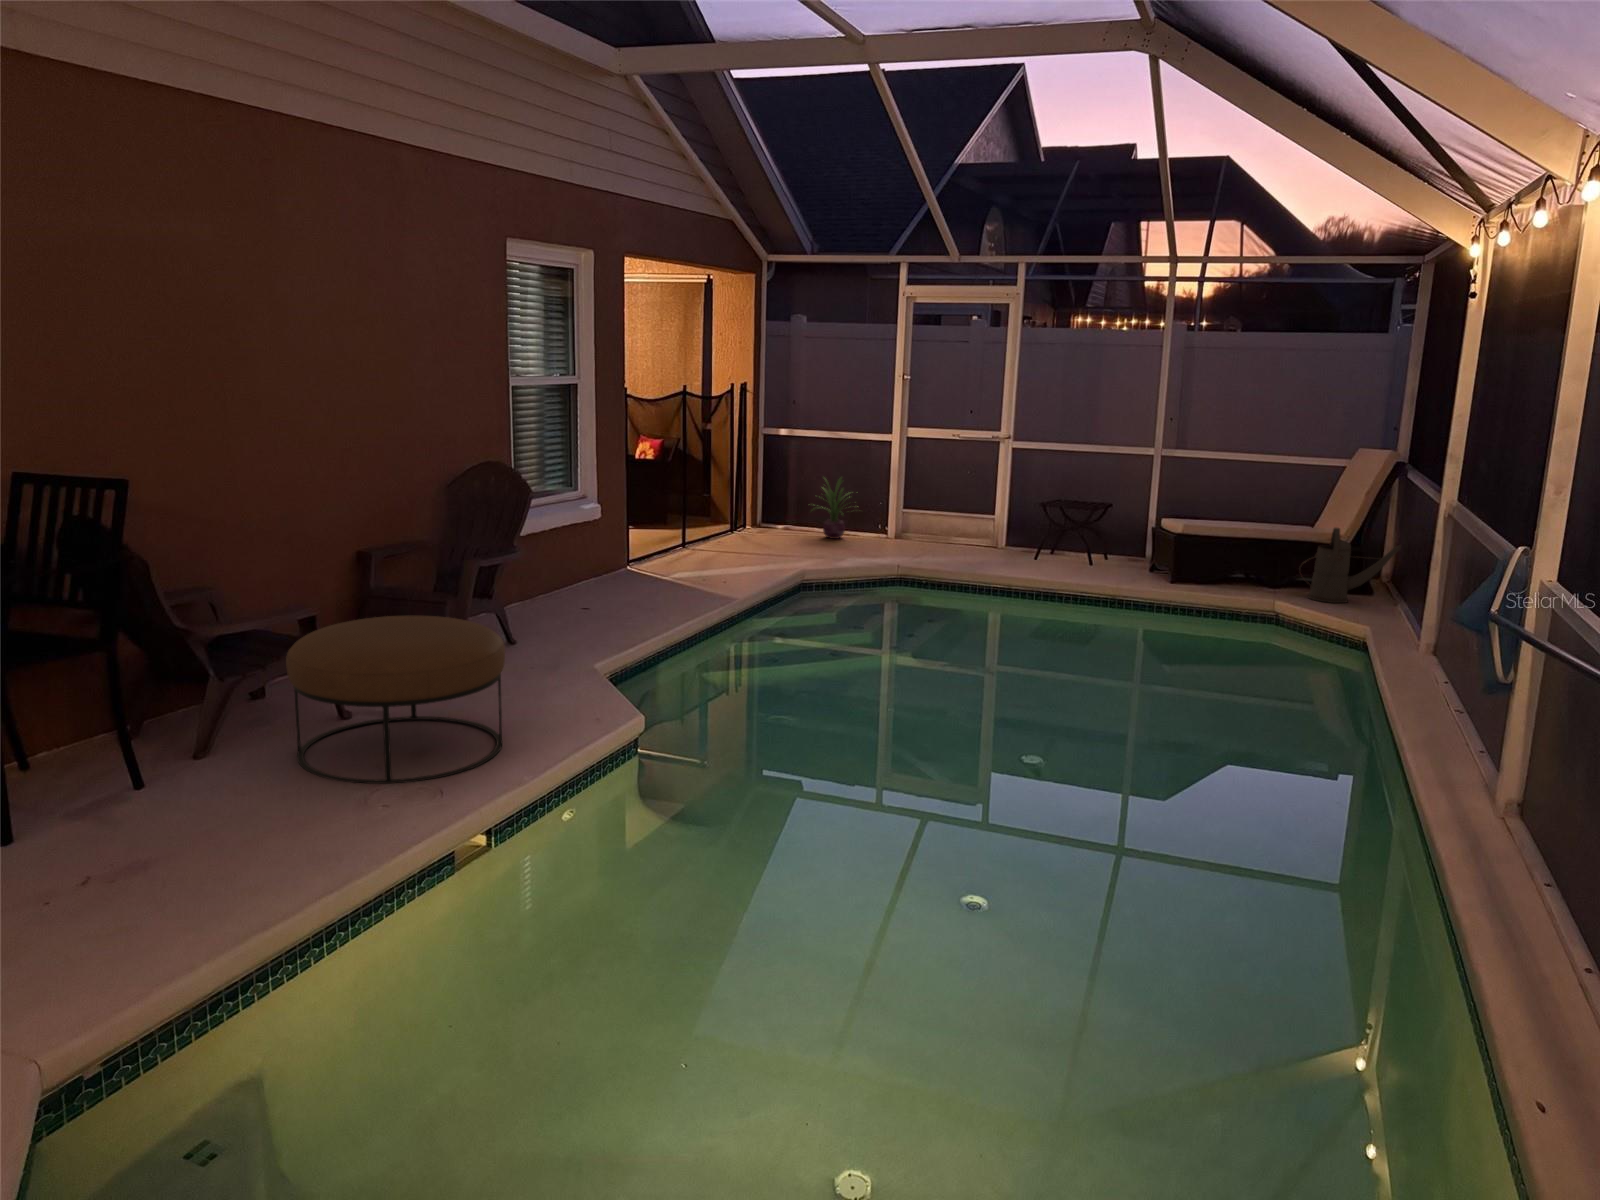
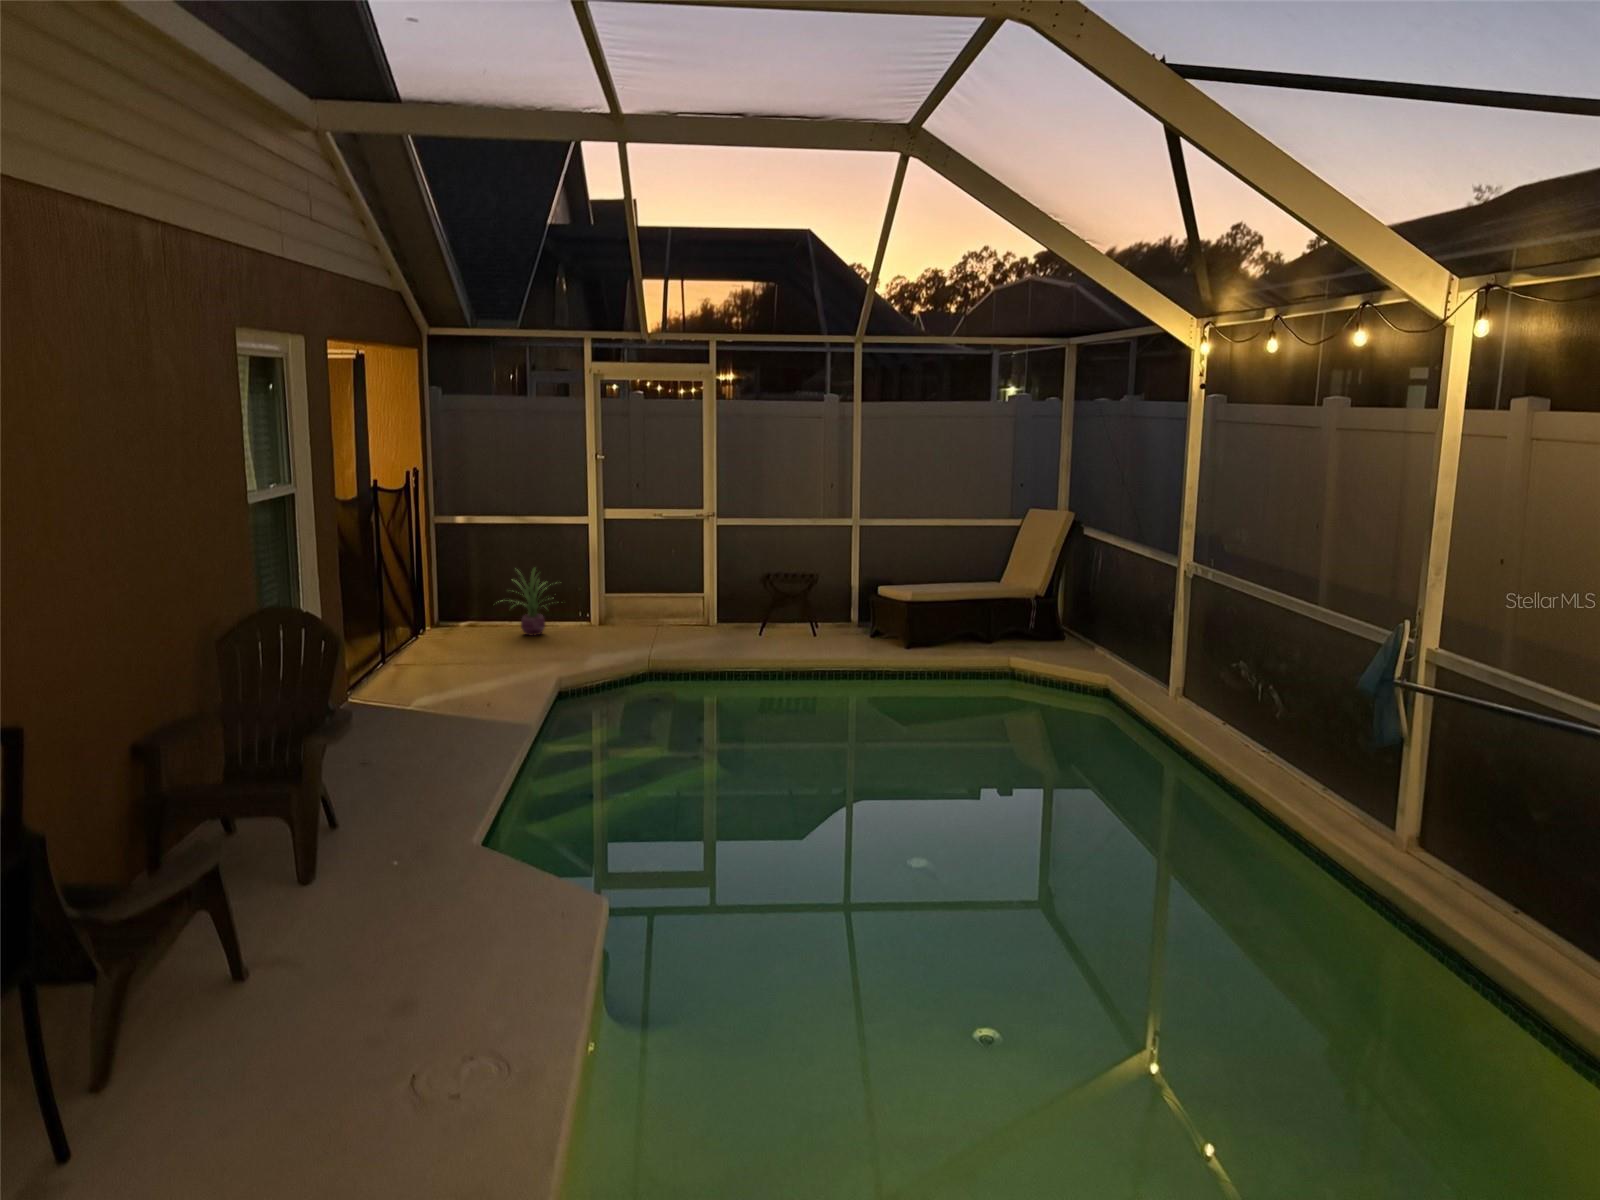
watering can: present [1299,528,1401,603] -> none [1020,585,1104,655]
ottoman: present [286,616,505,784] -> none [168,844,460,1103]

